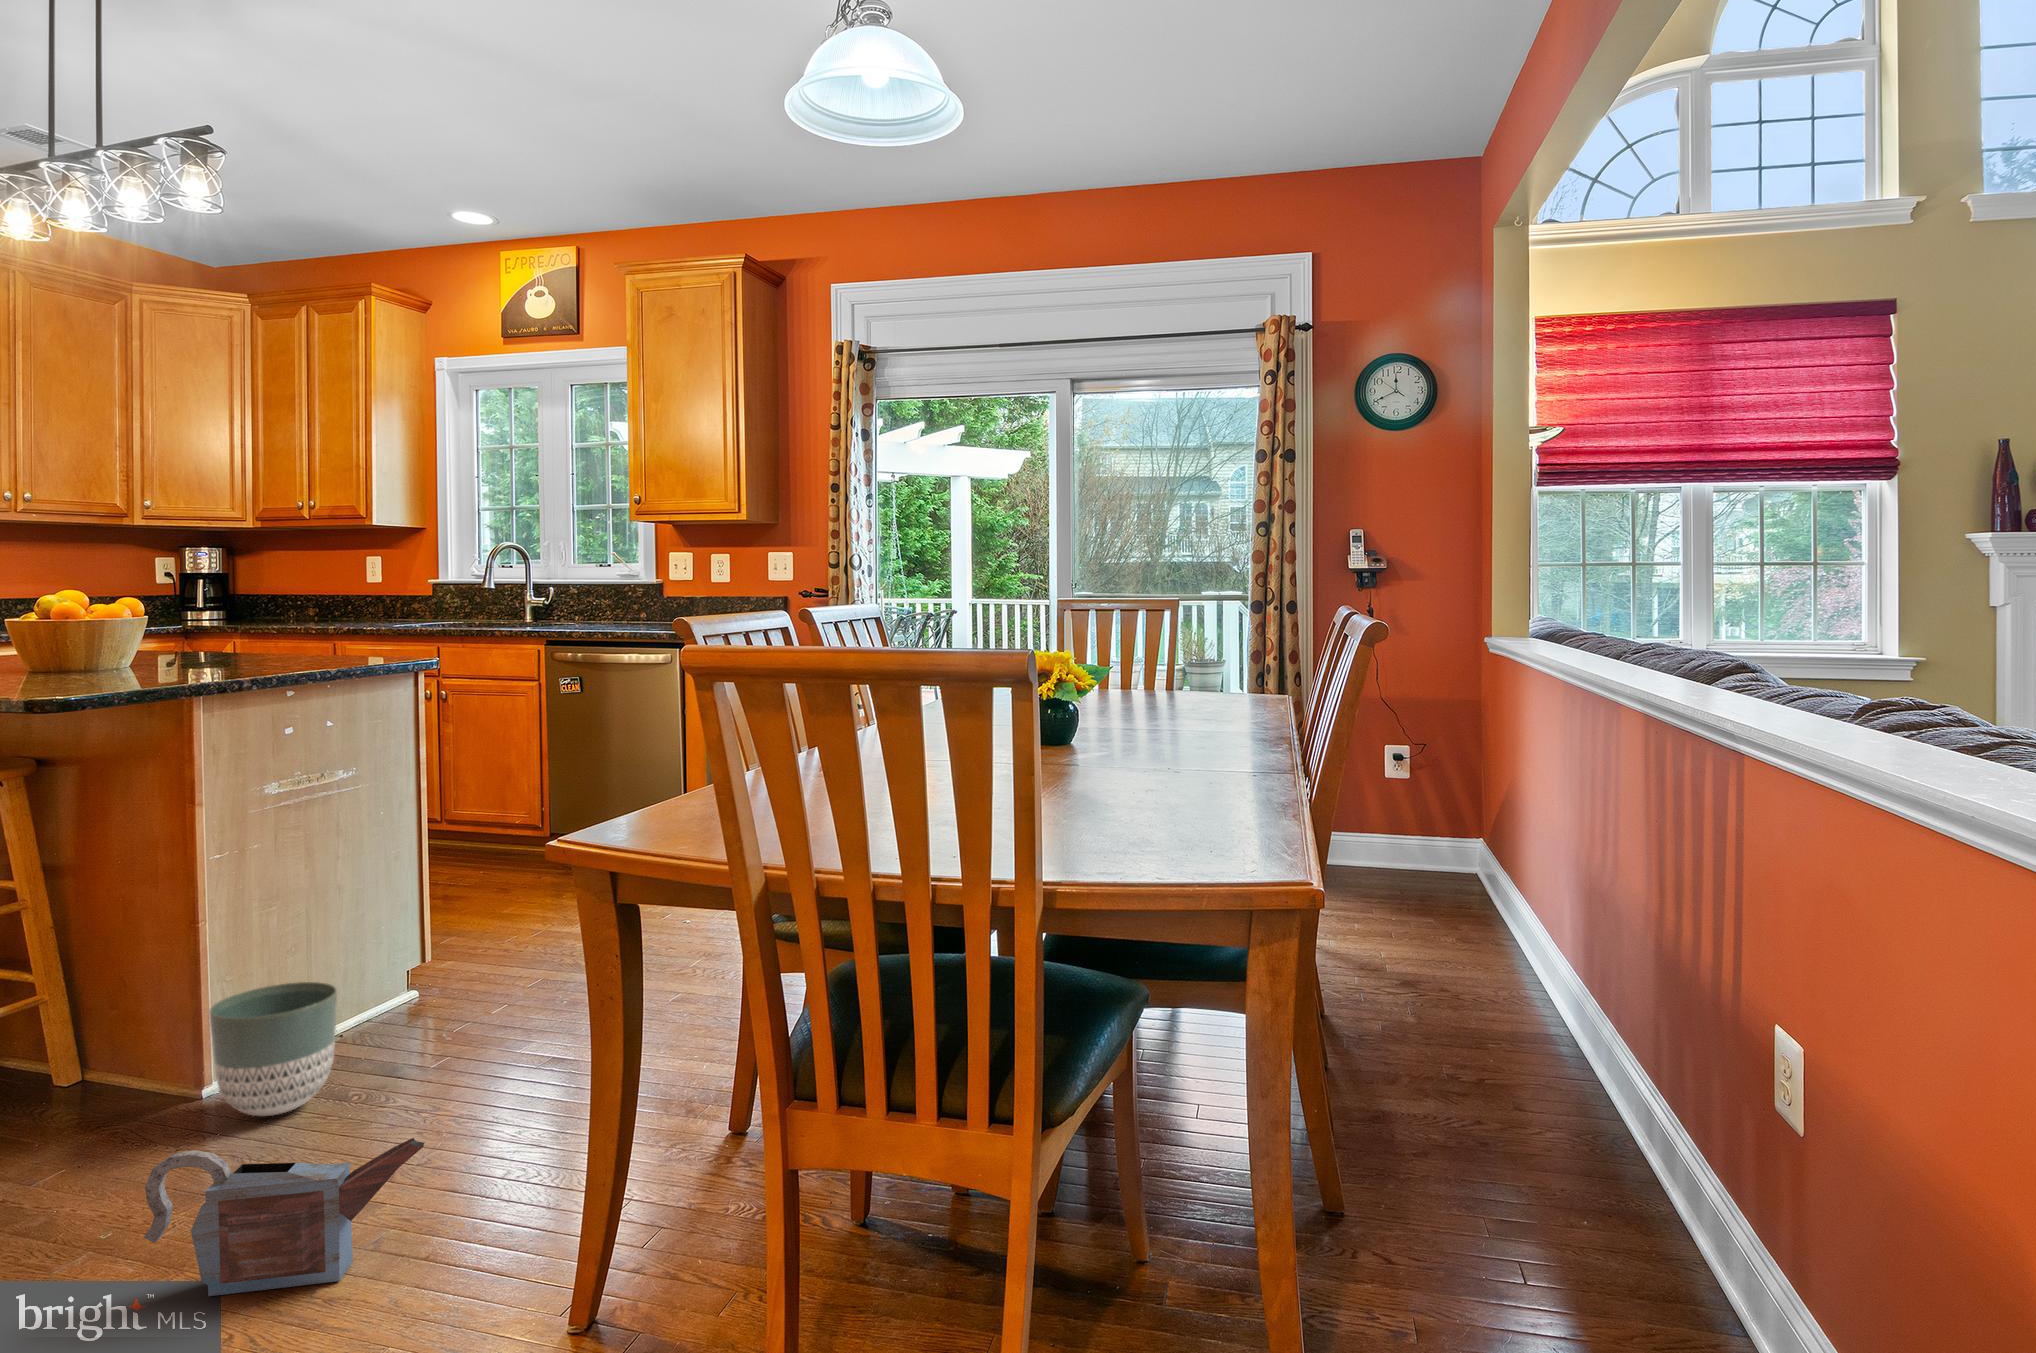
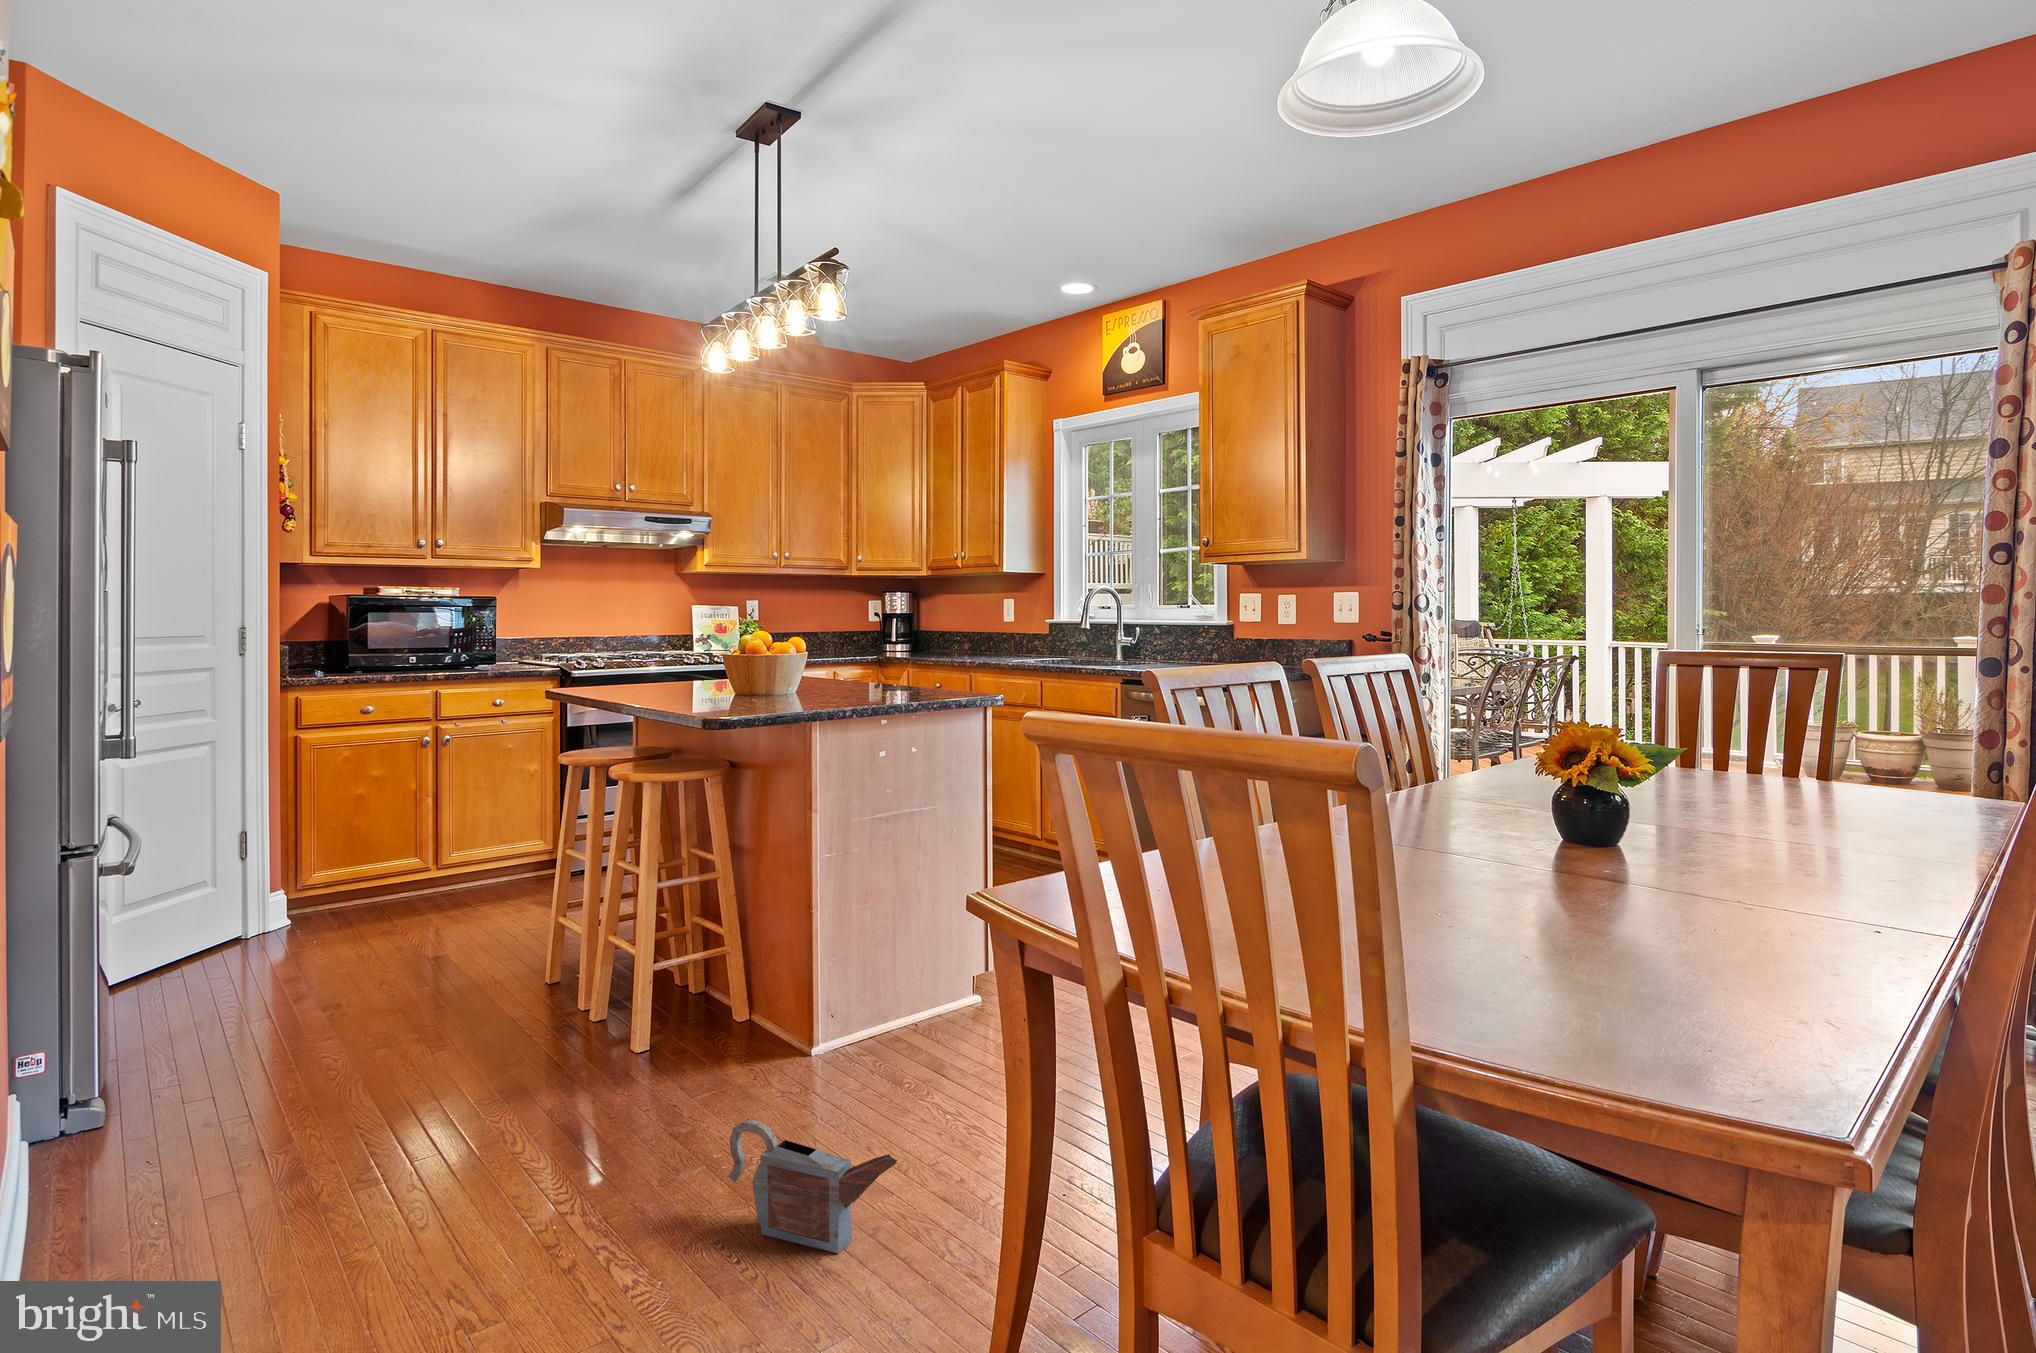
planter: present [209,982,337,1116] -> none [811,983,894,1089]

